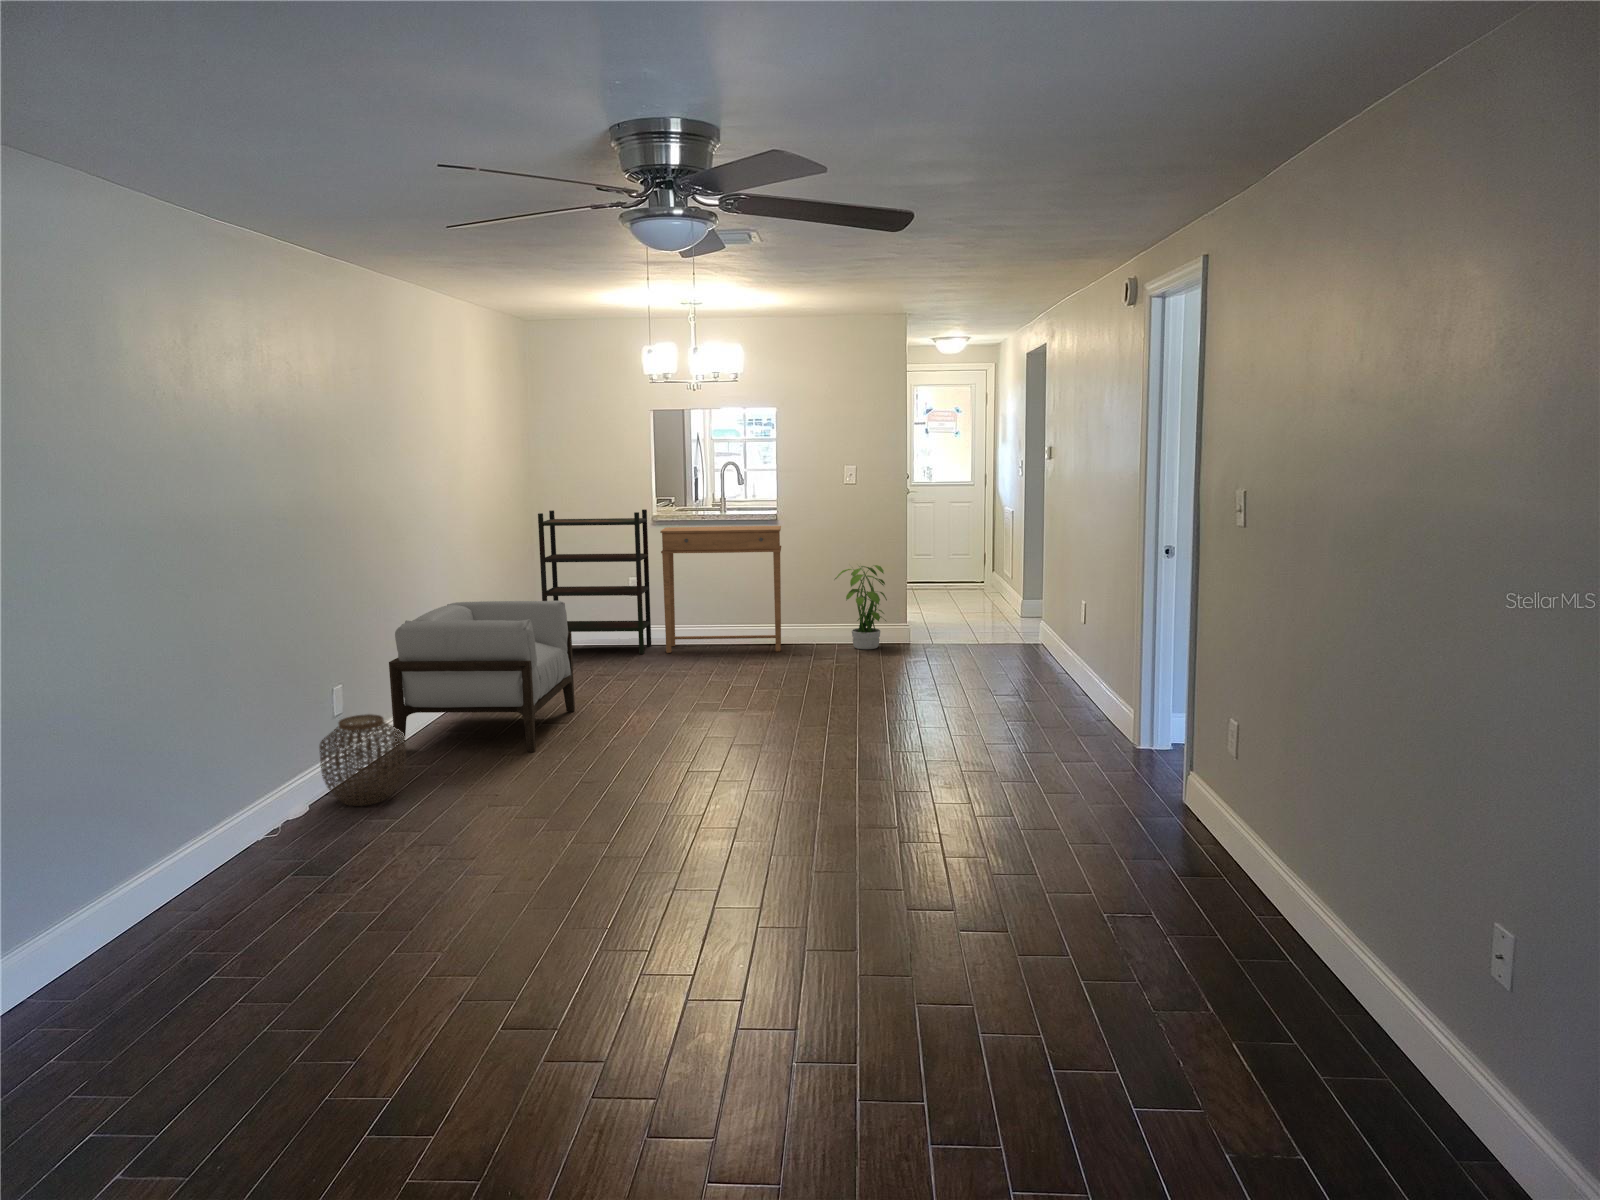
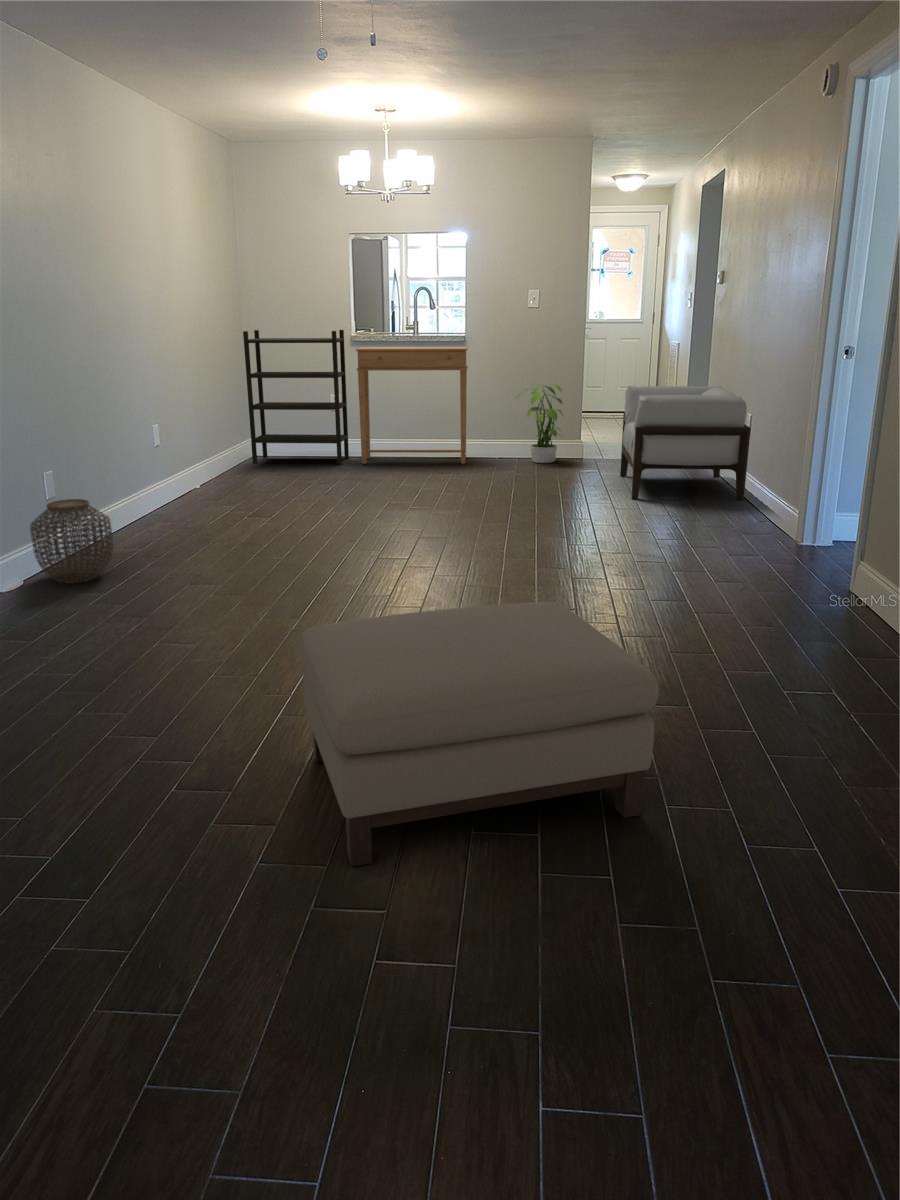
armchair: present [389,601,575,752] -> present [620,385,751,500]
ottoman: none [621,829,968,1105] -> present [299,602,659,867]

